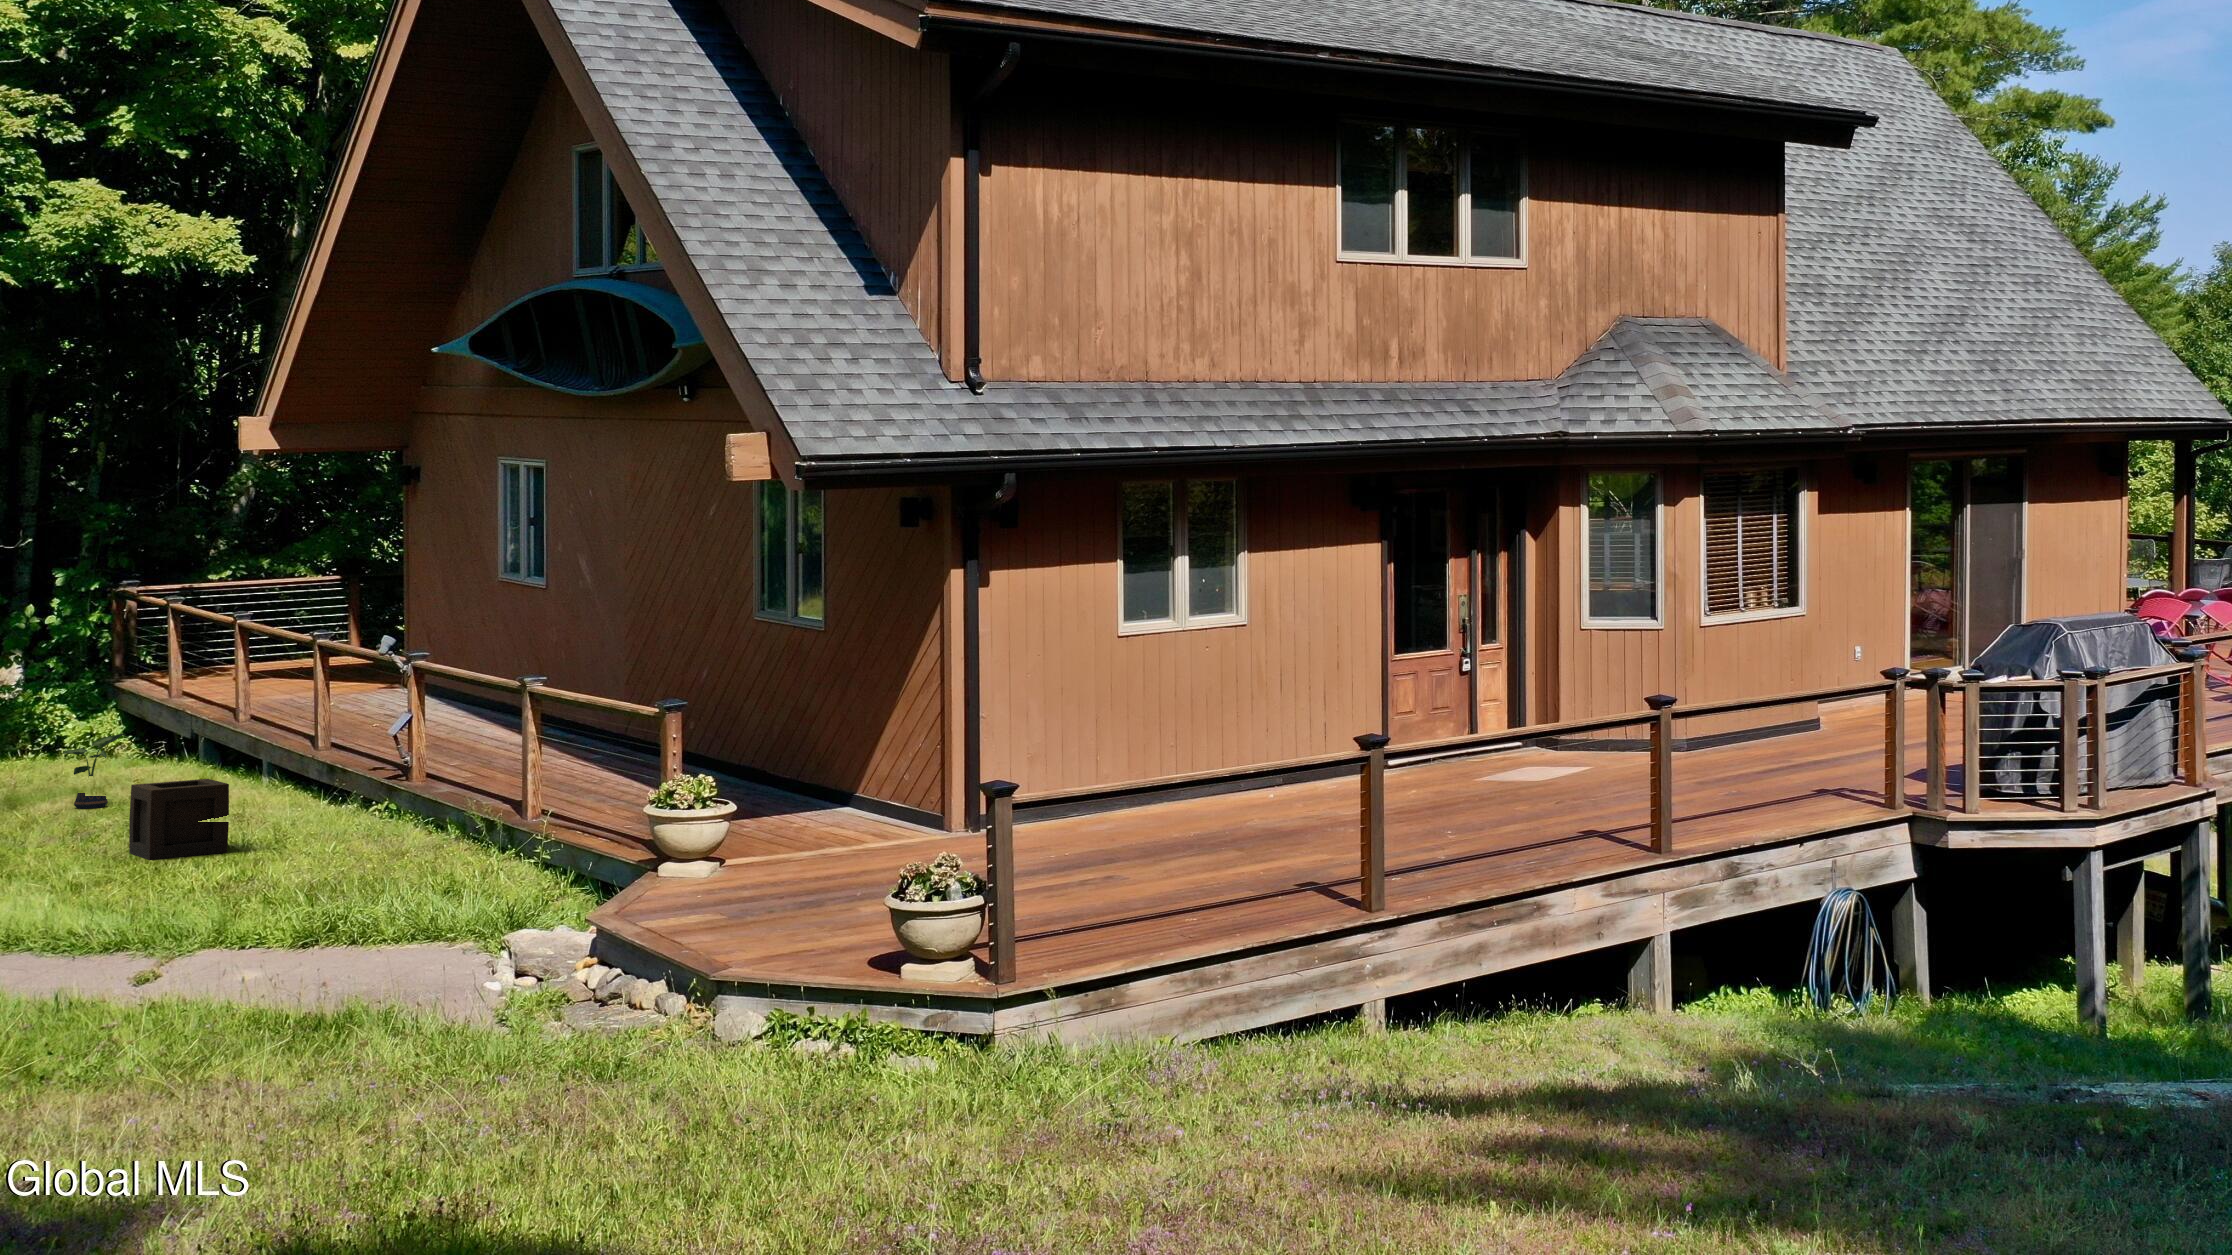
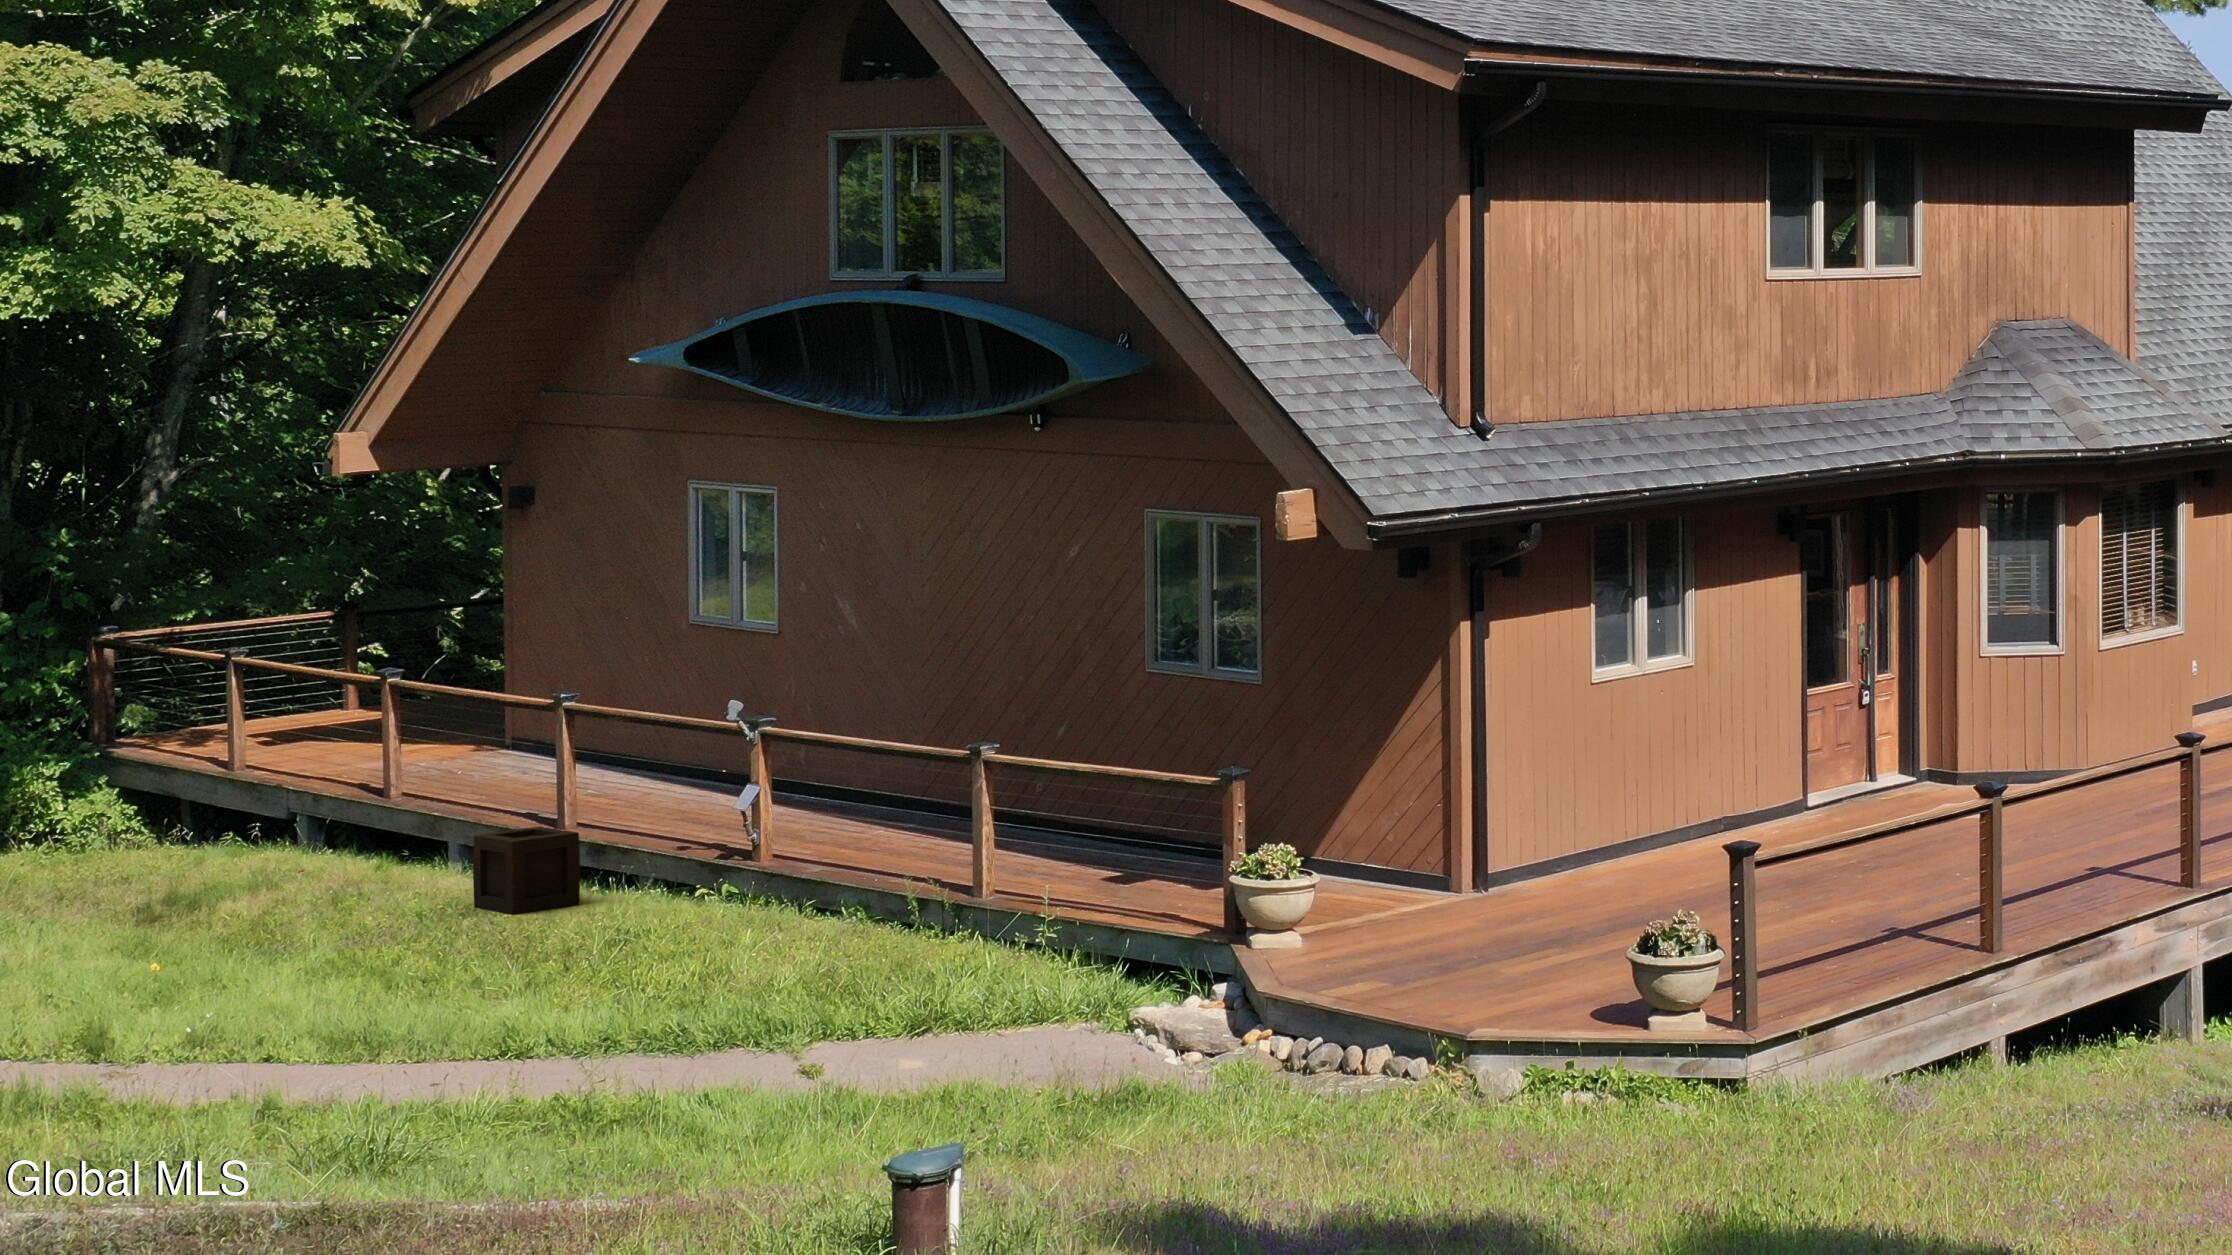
potted plant: present [62,734,125,809] -> none [286,773,344,856]

